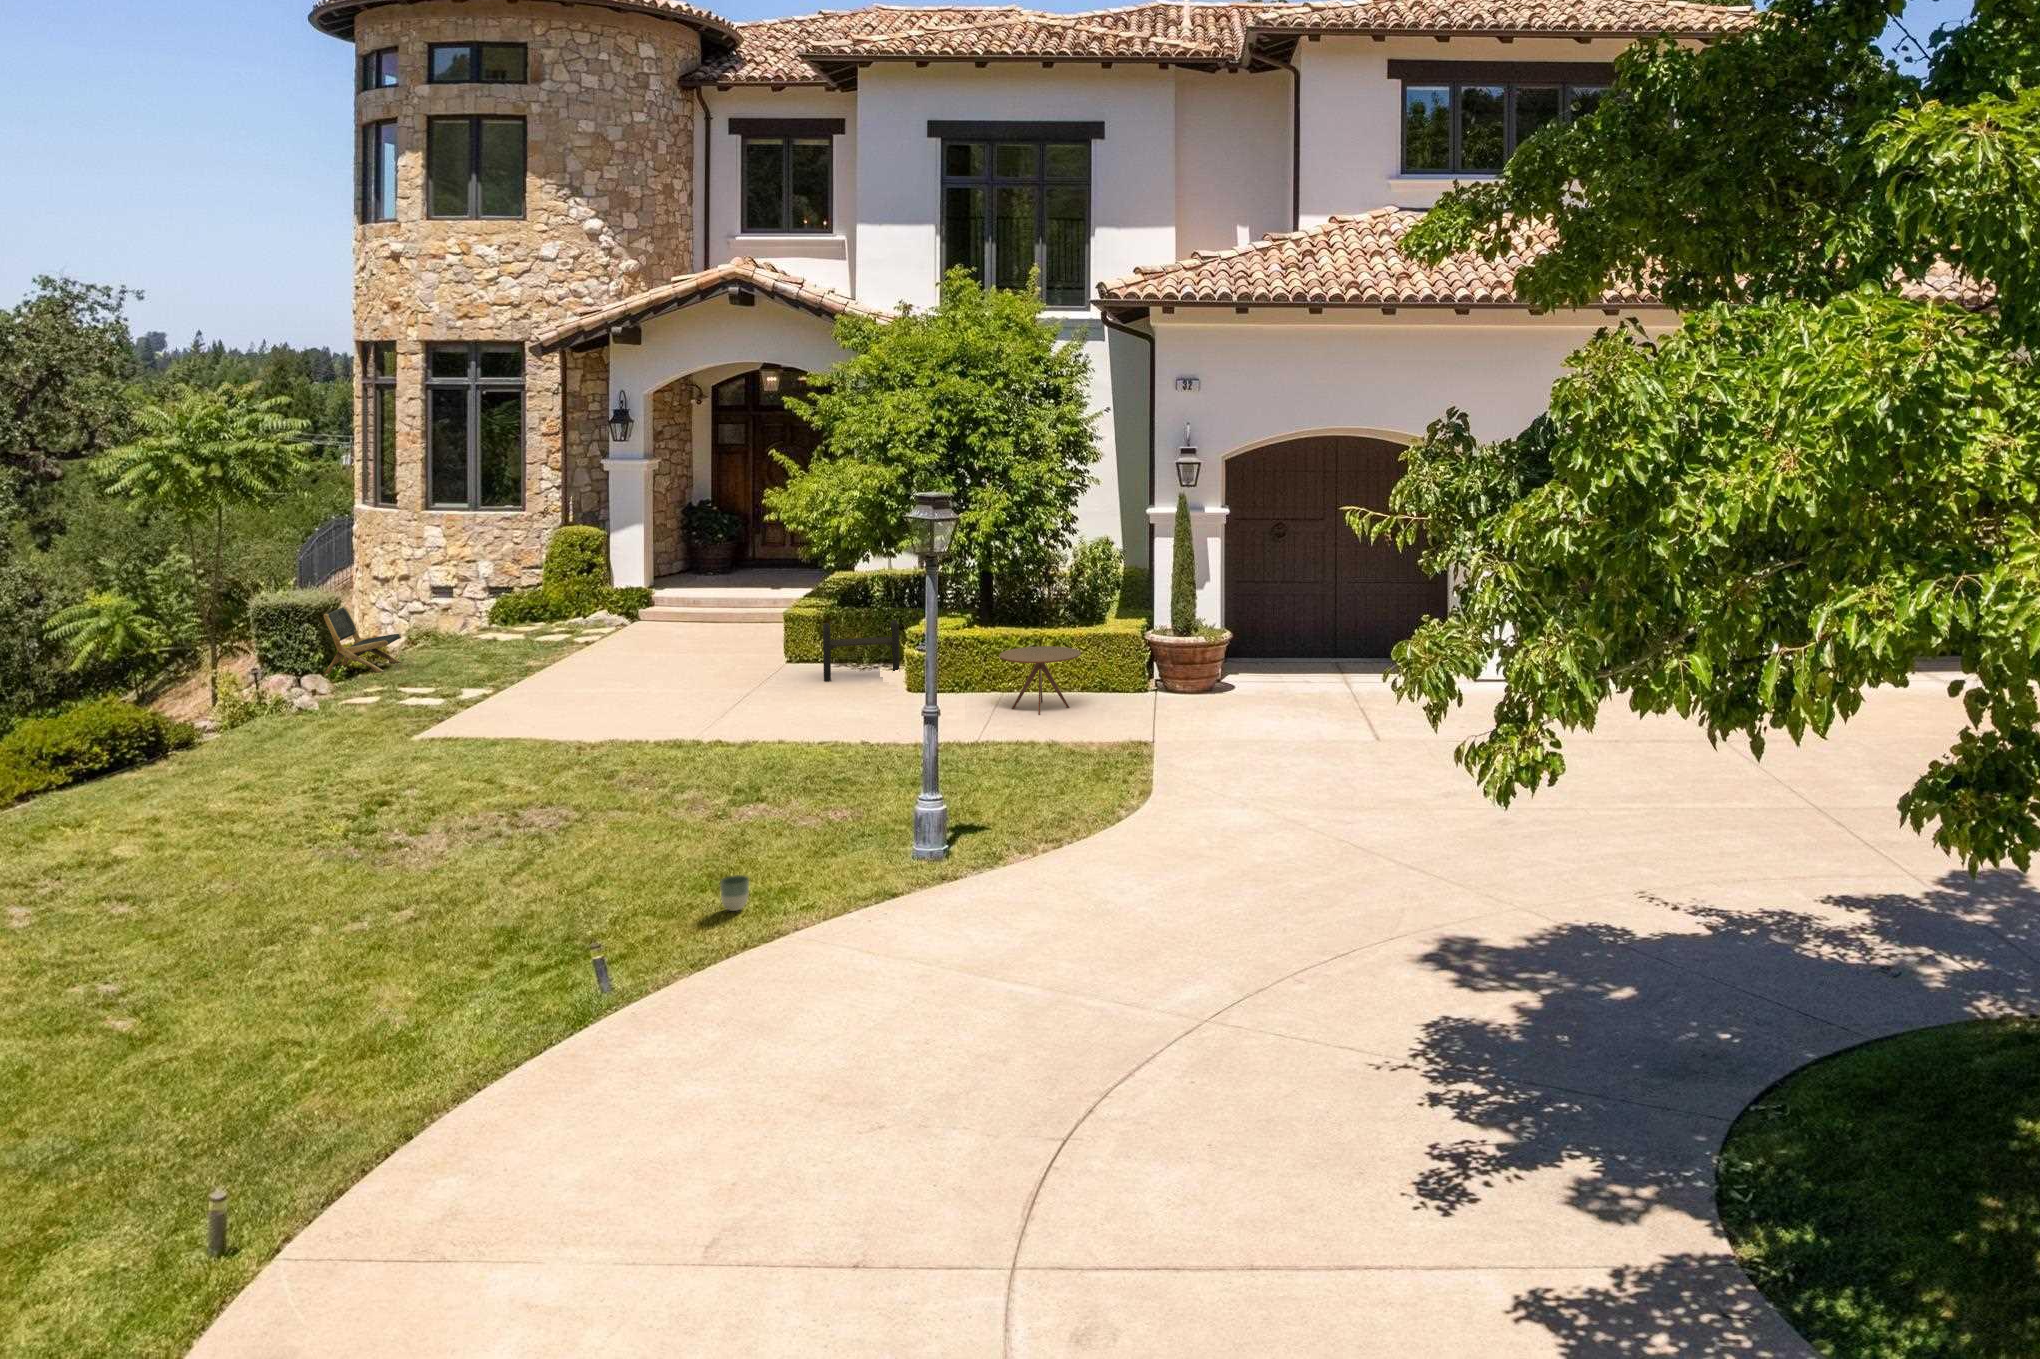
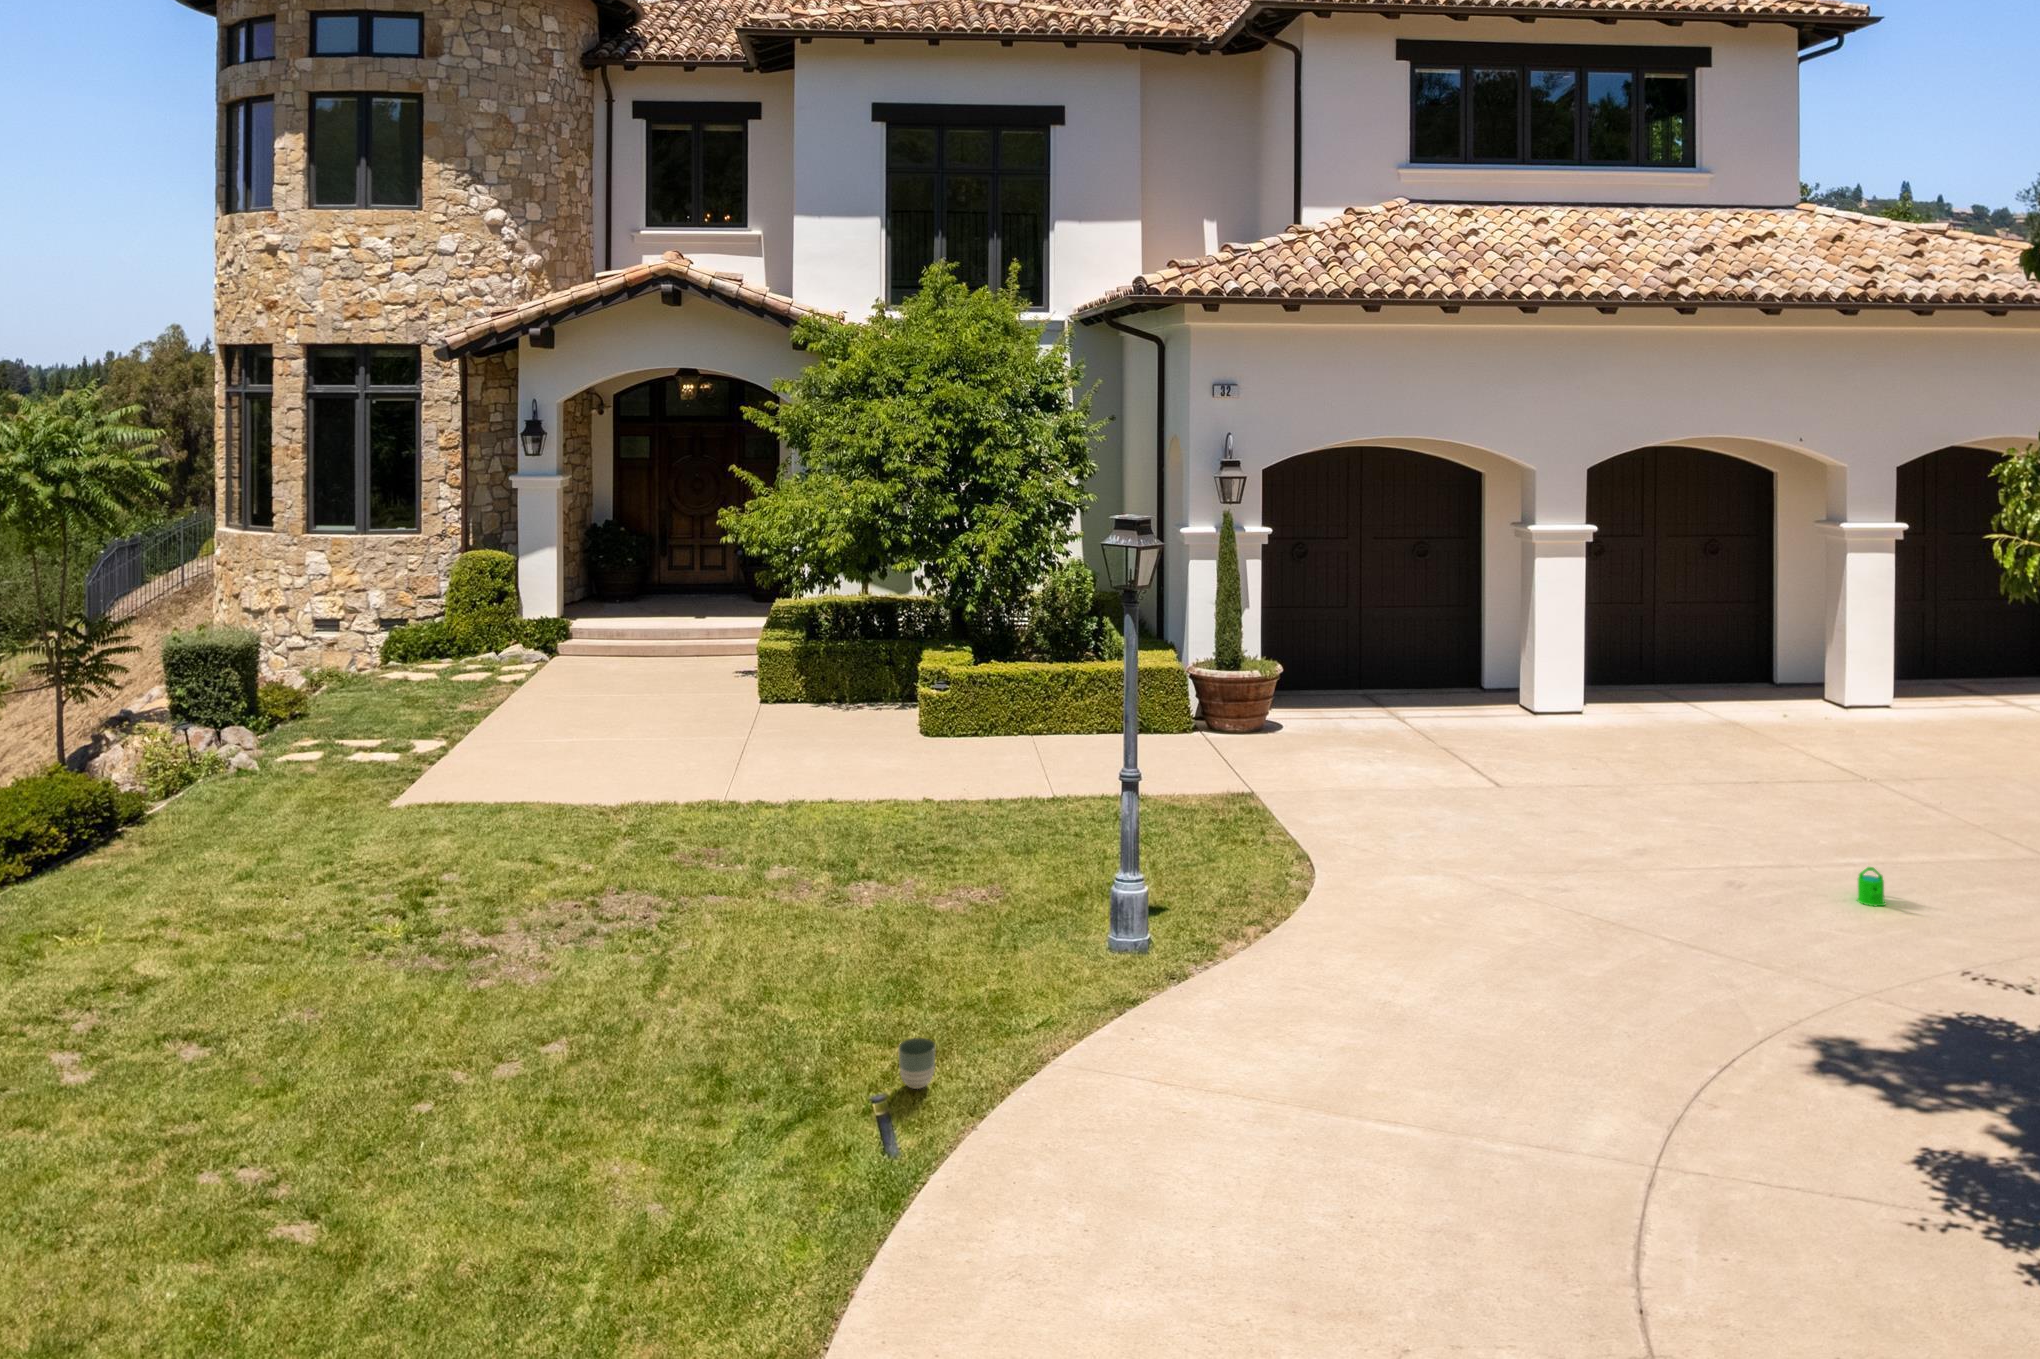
lounge chair: present [323,606,401,673] -> none [211,650,301,730]
bench: present [823,620,899,681] -> none [801,654,892,727]
round table: present [999,646,1081,715] -> none [1035,685,1127,766]
watering can: none [1596,793,1620,826] -> present [1857,867,1886,906]

